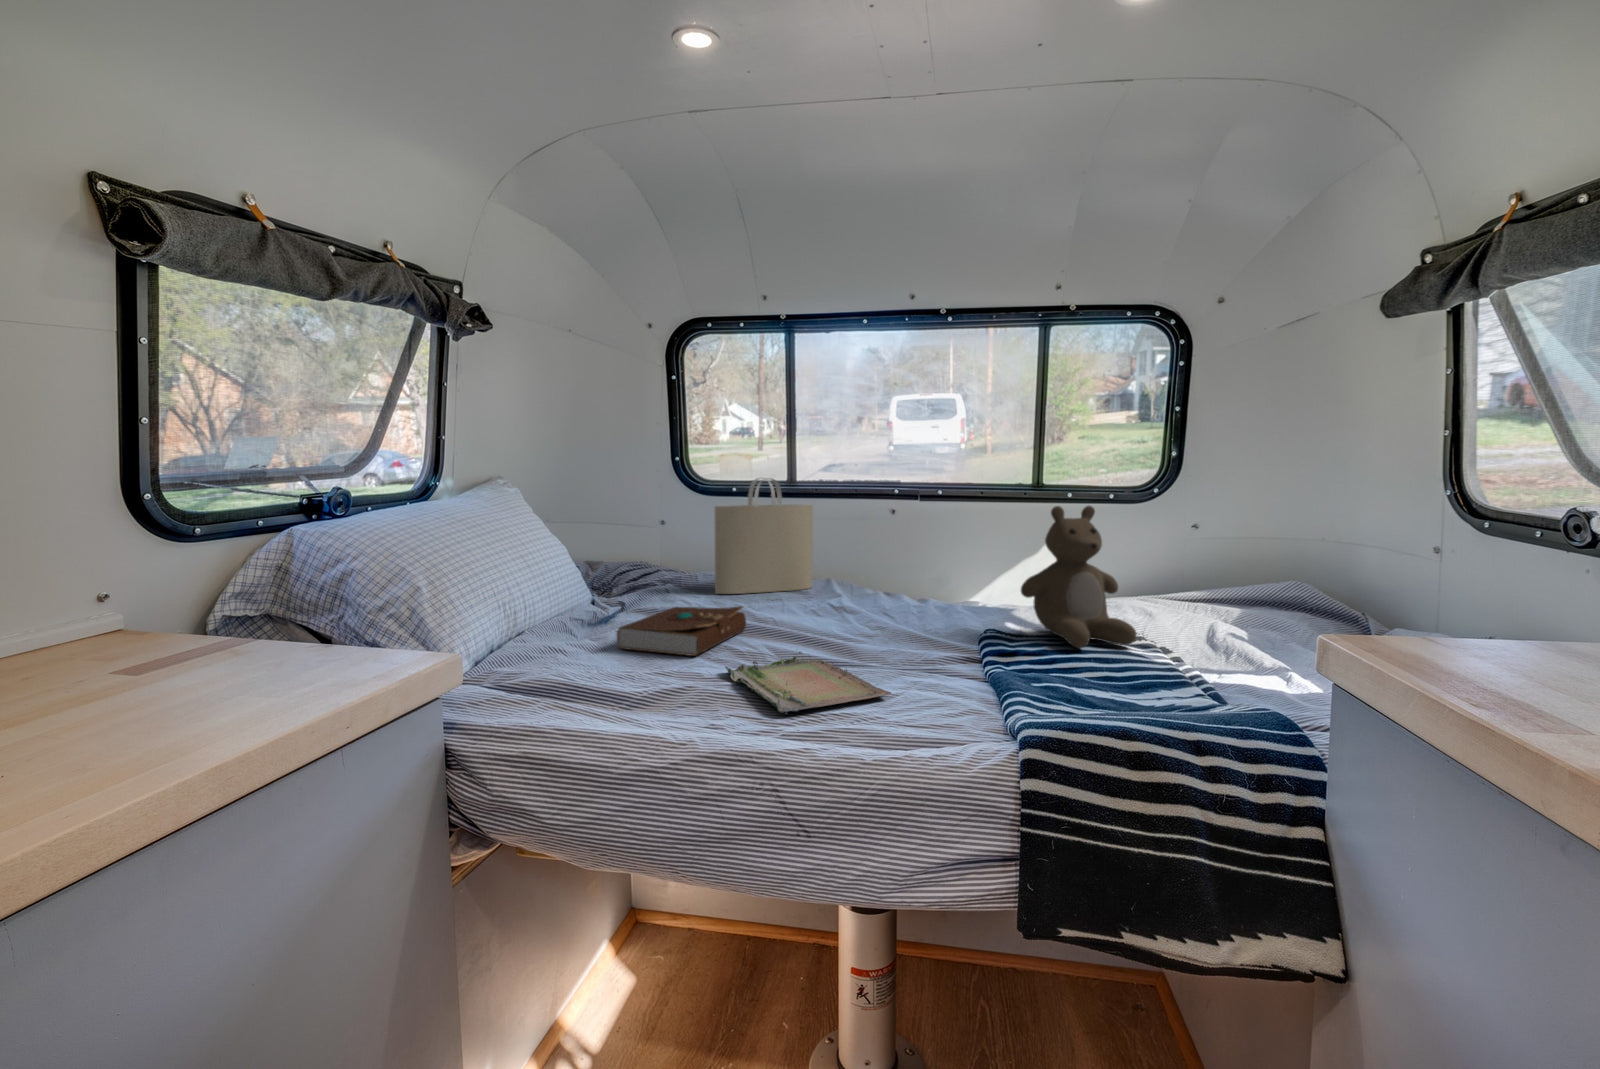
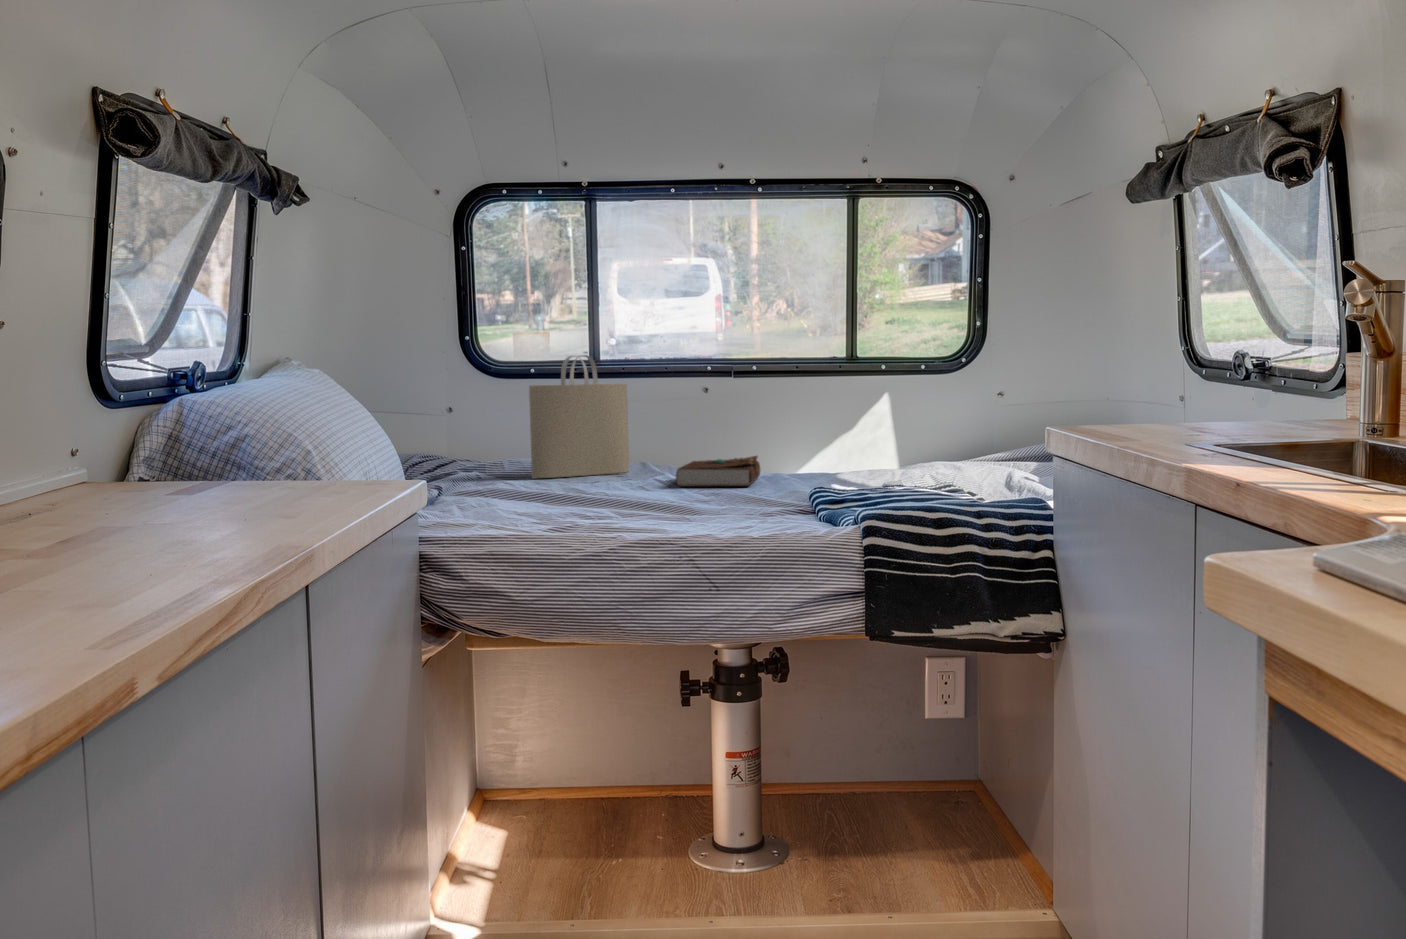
teddy bear: present [1021,506,1137,648] -> none [845,366,945,489]
book: present [617,606,746,656] -> present [676,456,760,486]
tray: present [725,652,891,714] -> none [601,493,752,523]

